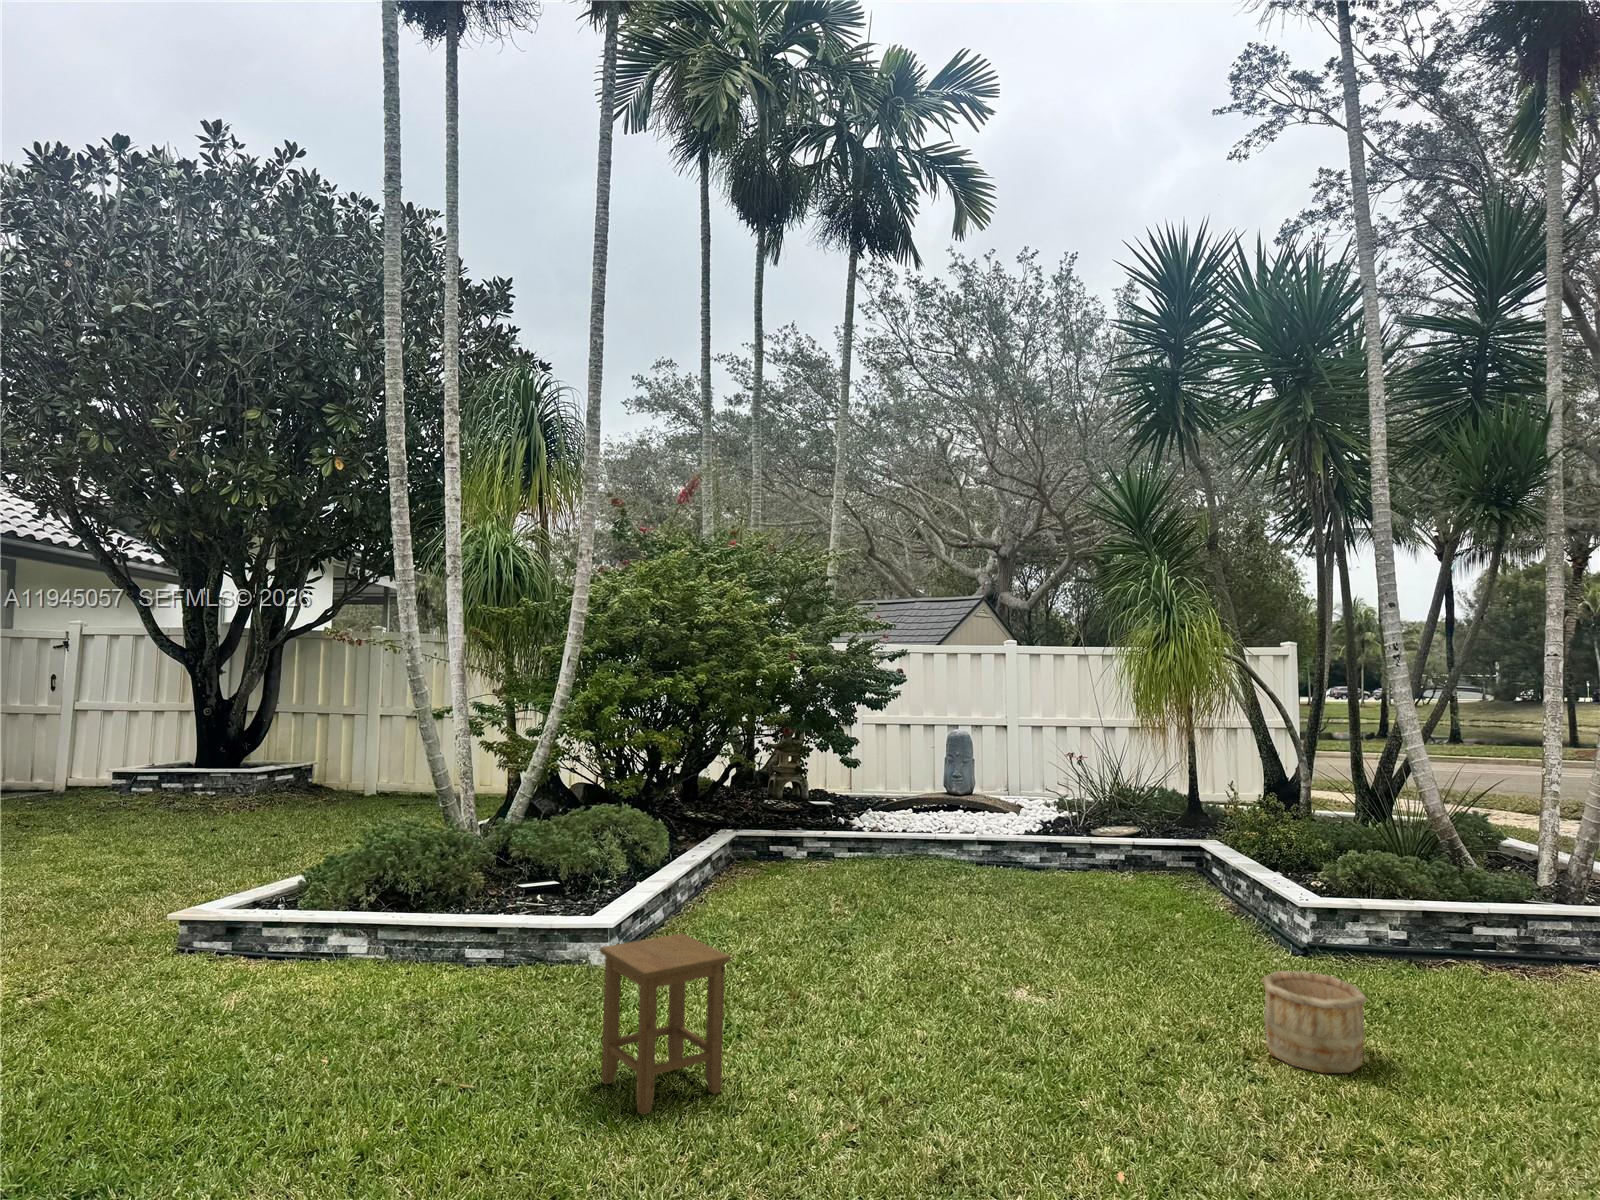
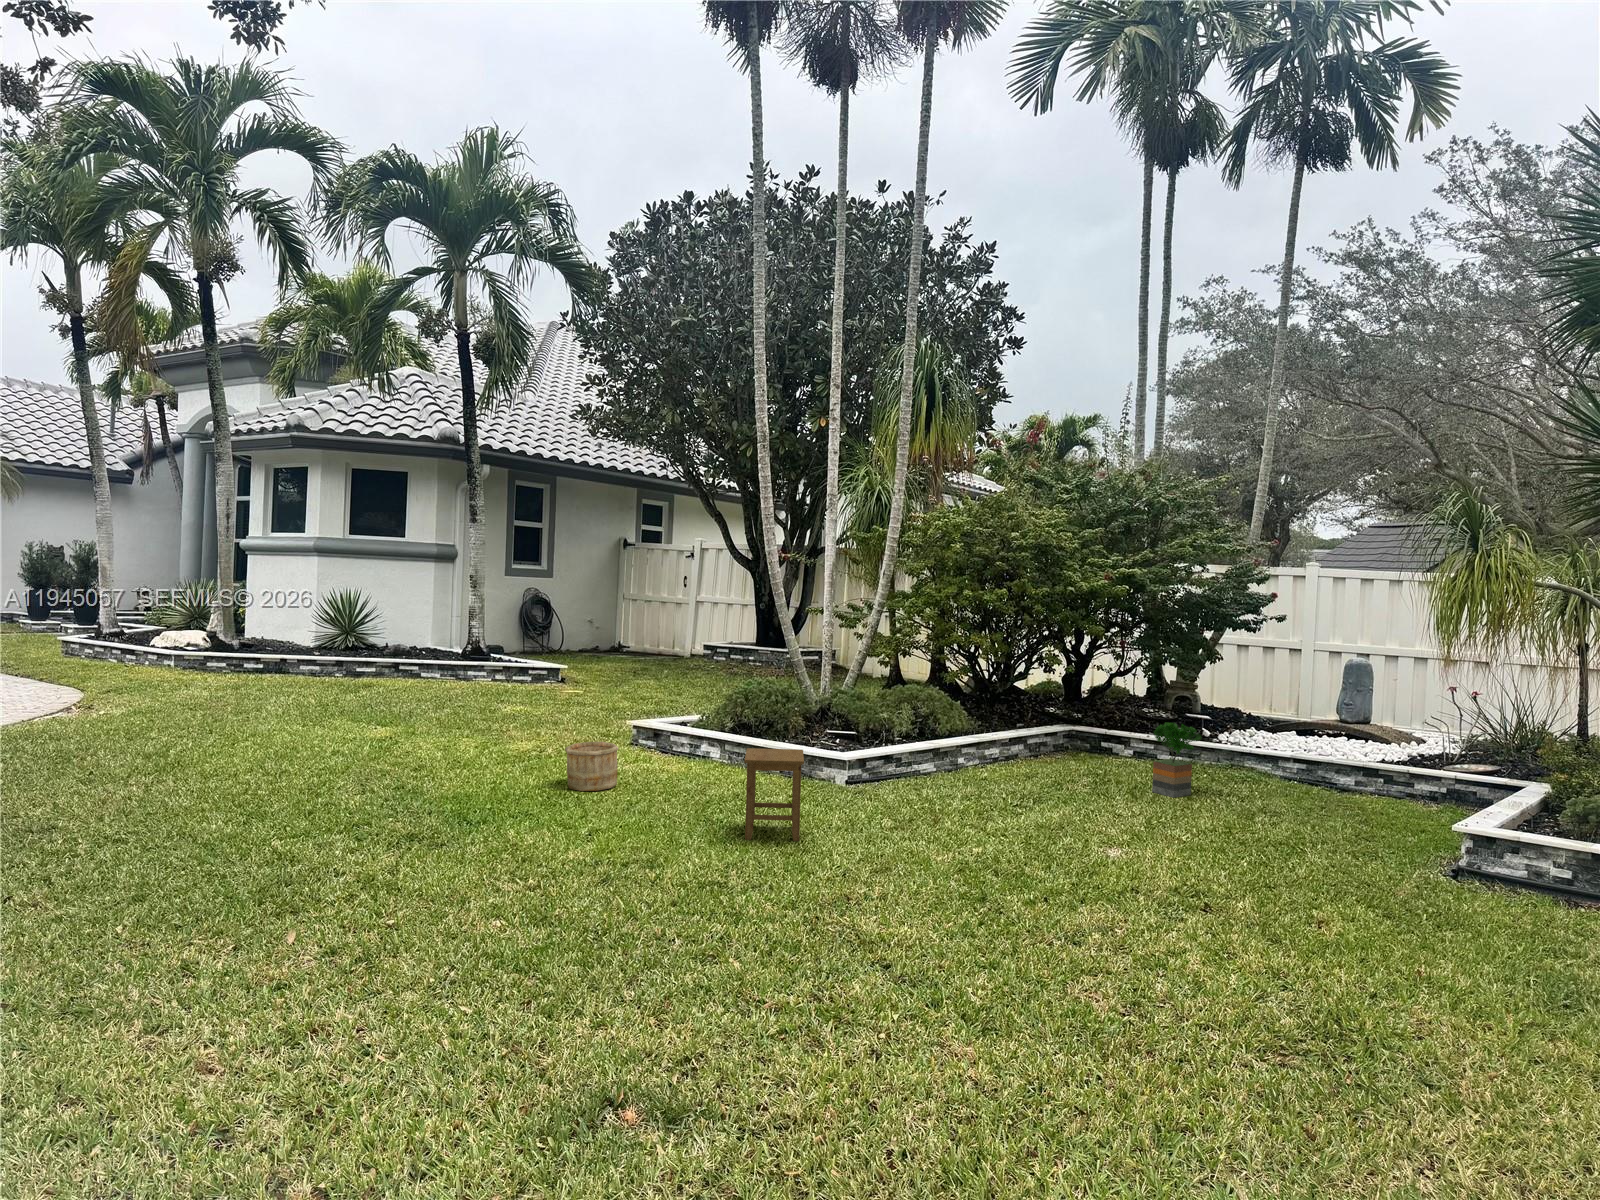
potted tree: none [933,820,986,908] -> present [1152,722,1201,798]
wooden bucket: present [1262,971,1367,1073] -> present [565,742,619,791]

